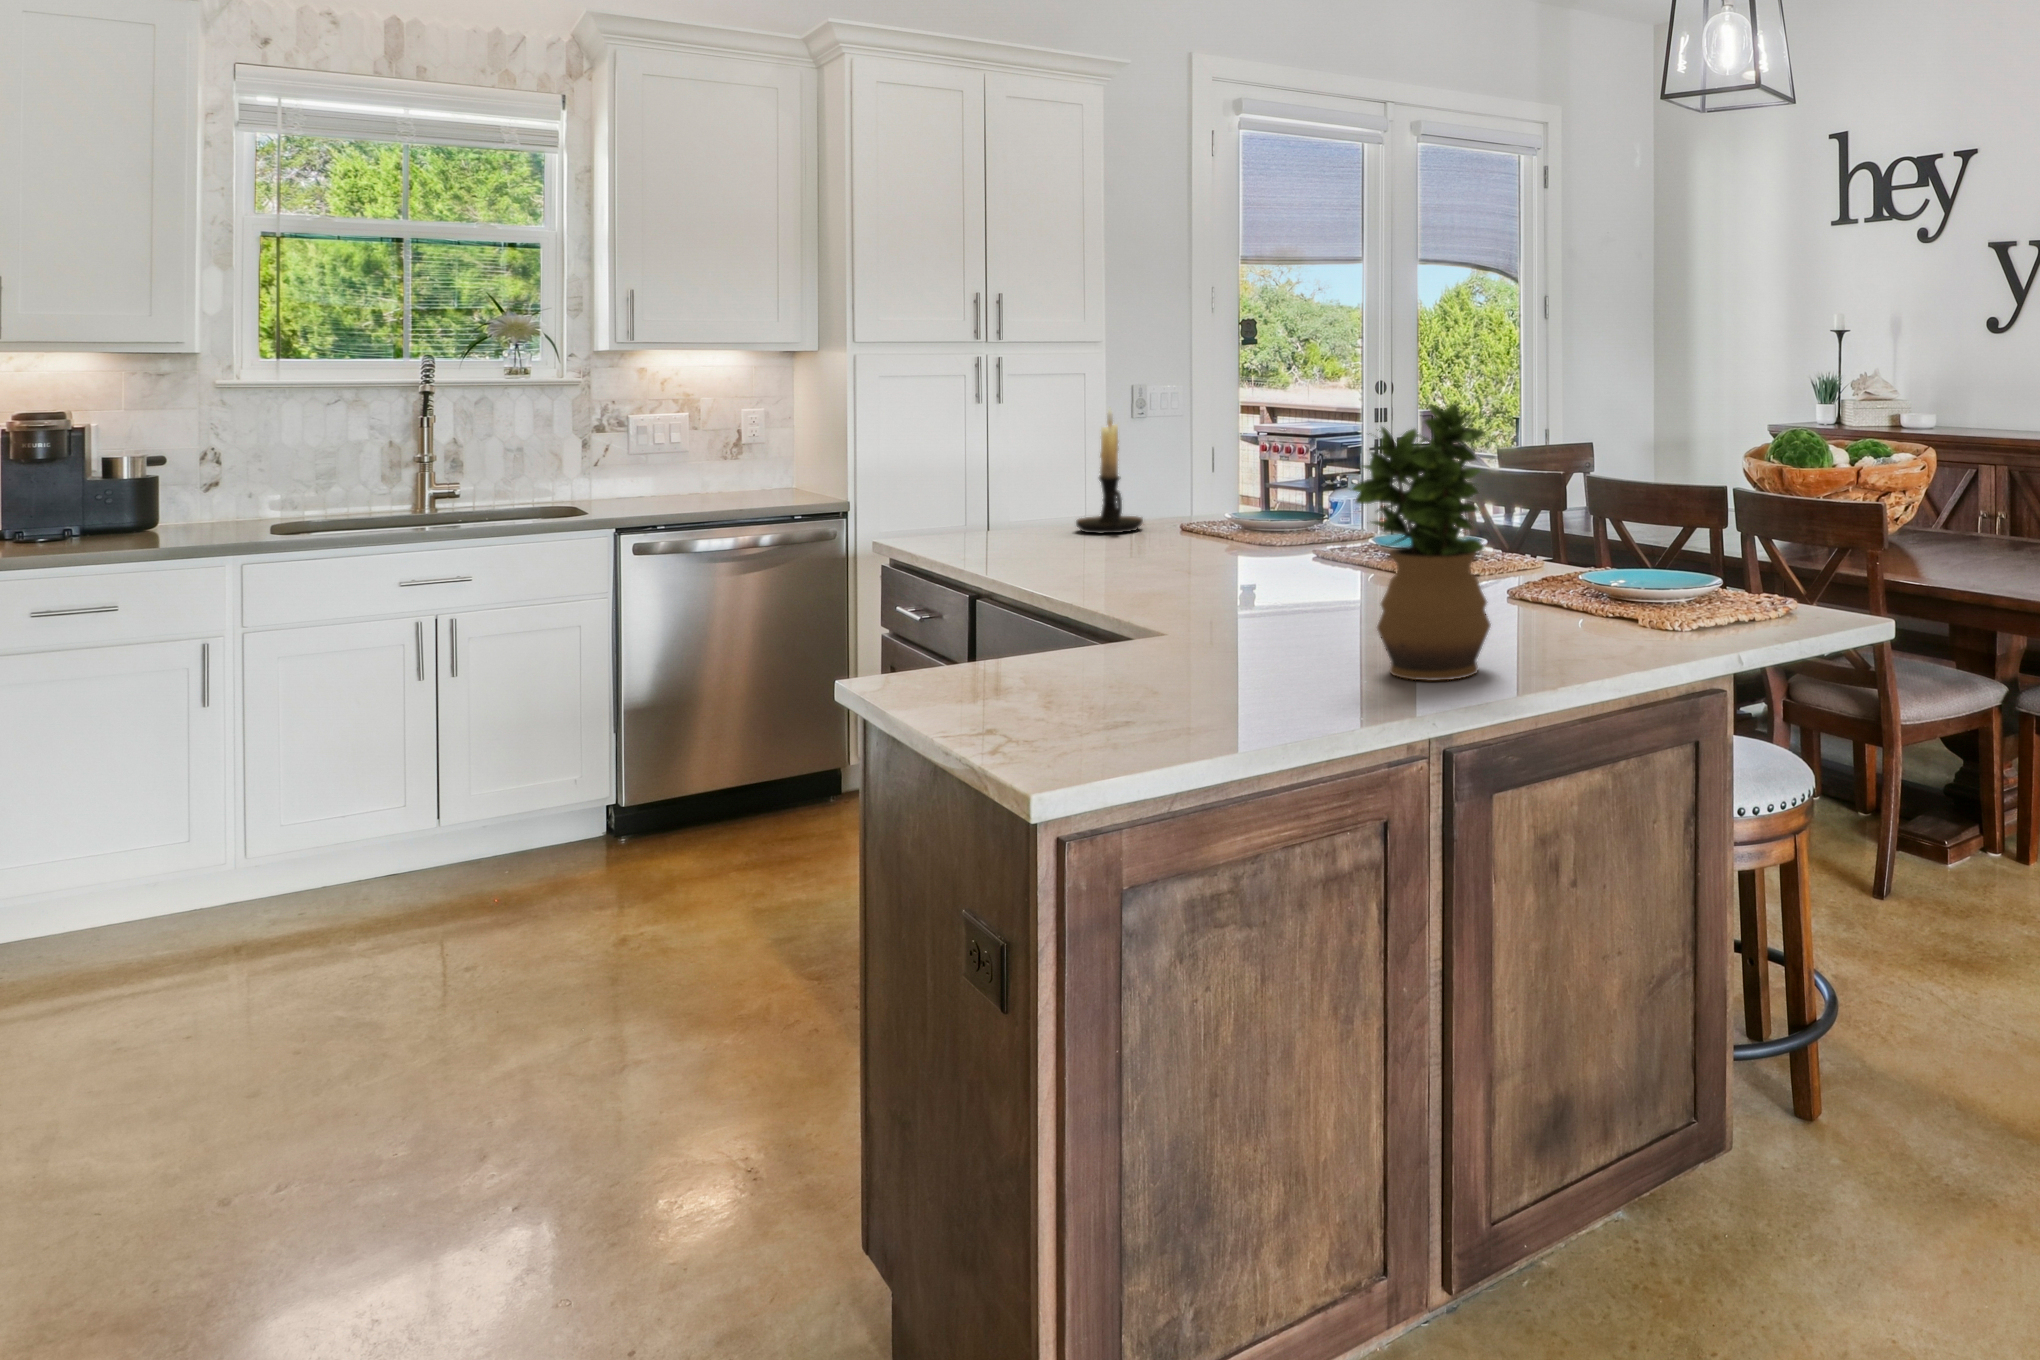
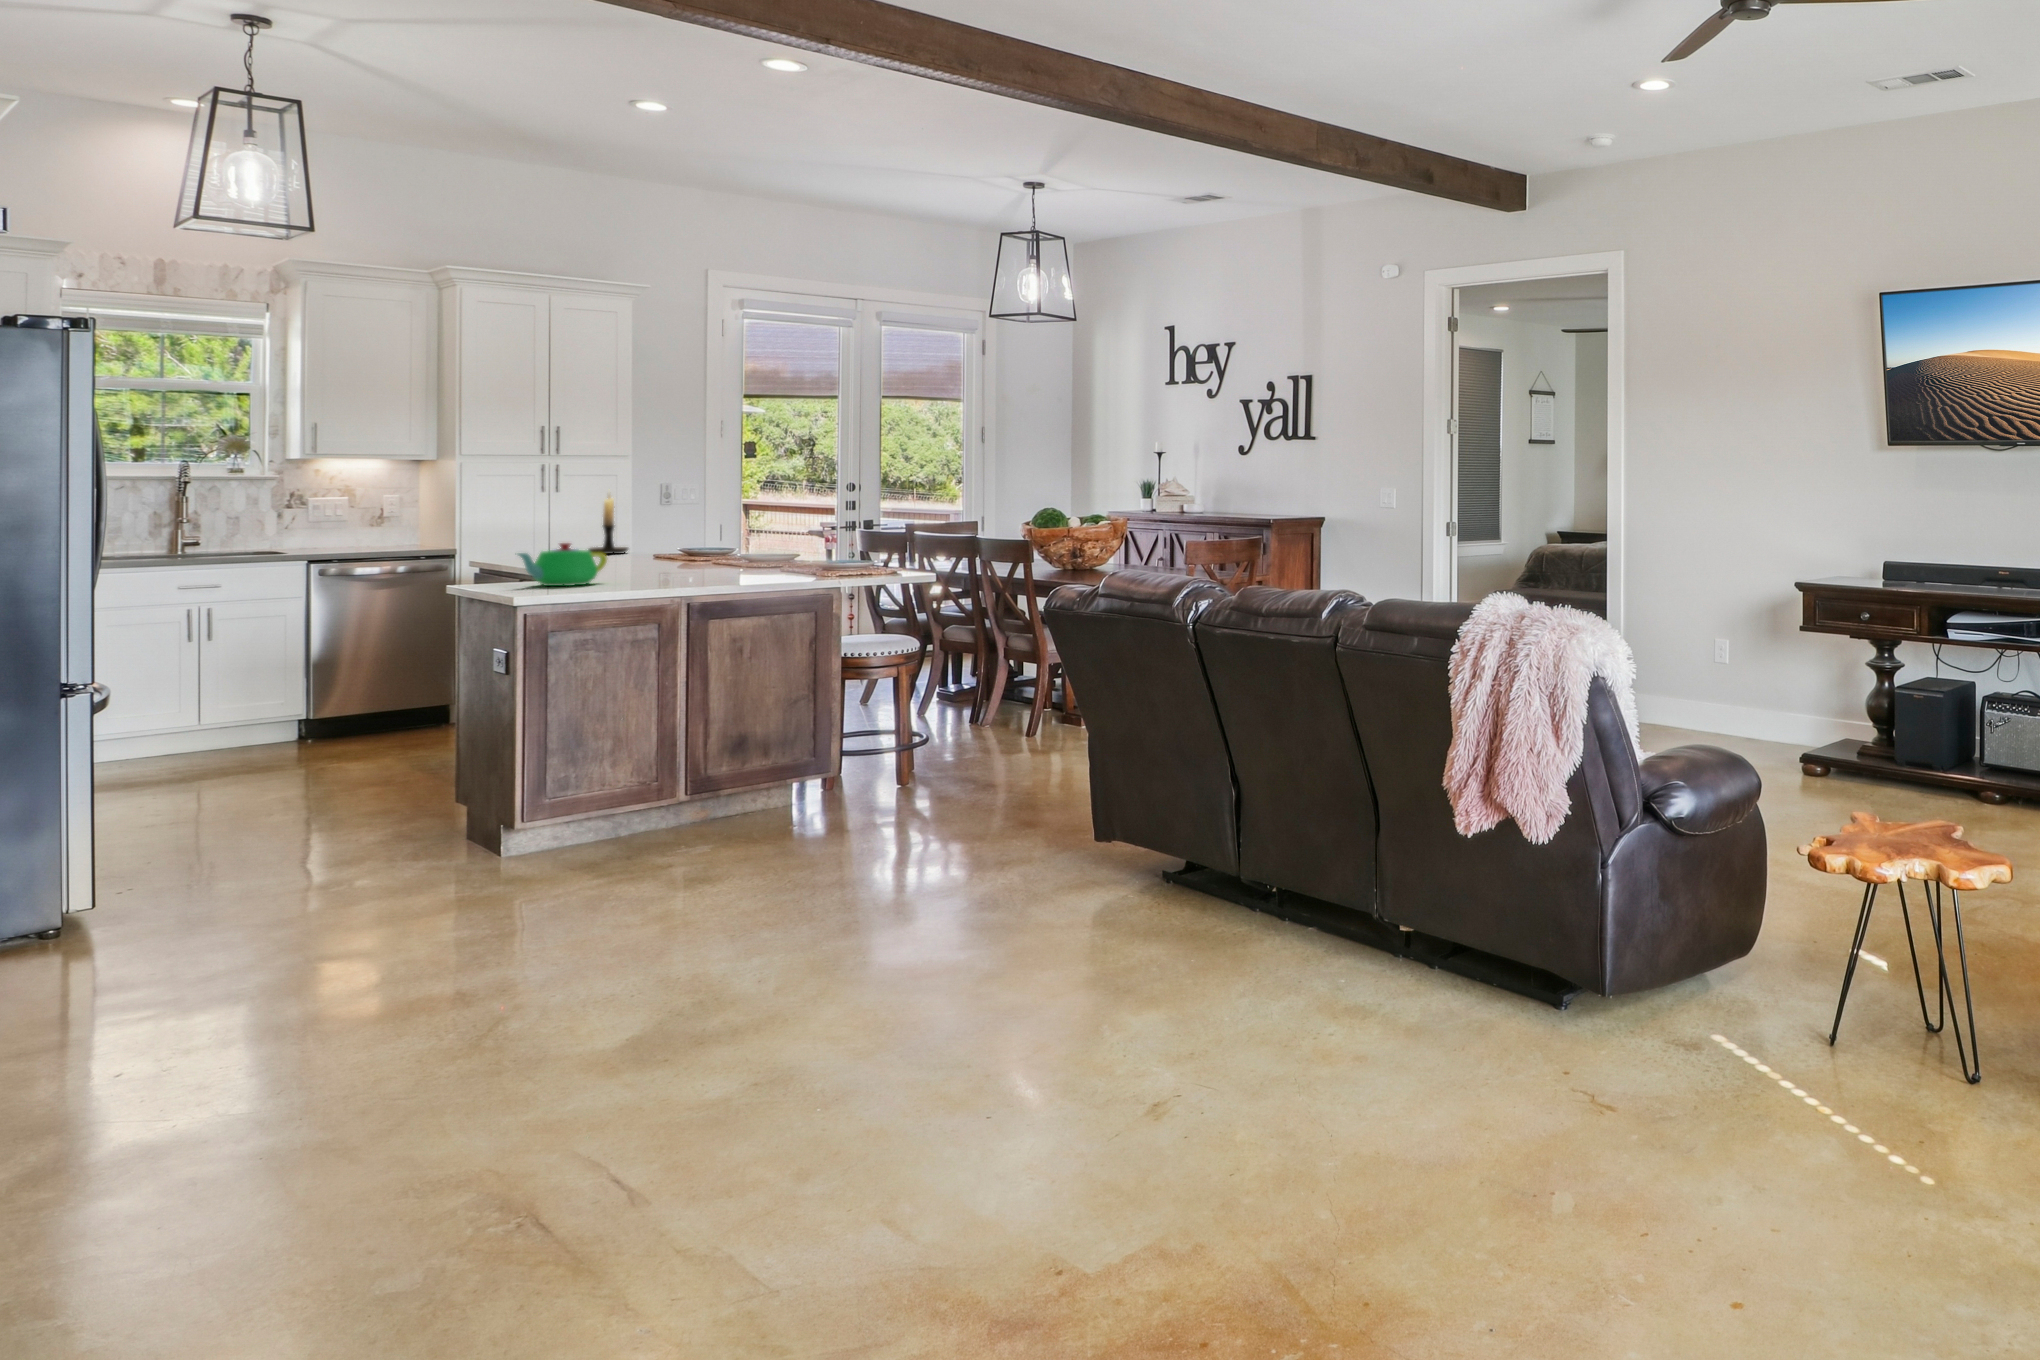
potted plant: present [1352,403,1491,681] -> none [660,477,720,579]
teapot: none [1033,599,1245,734] -> present [518,543,607,586]

